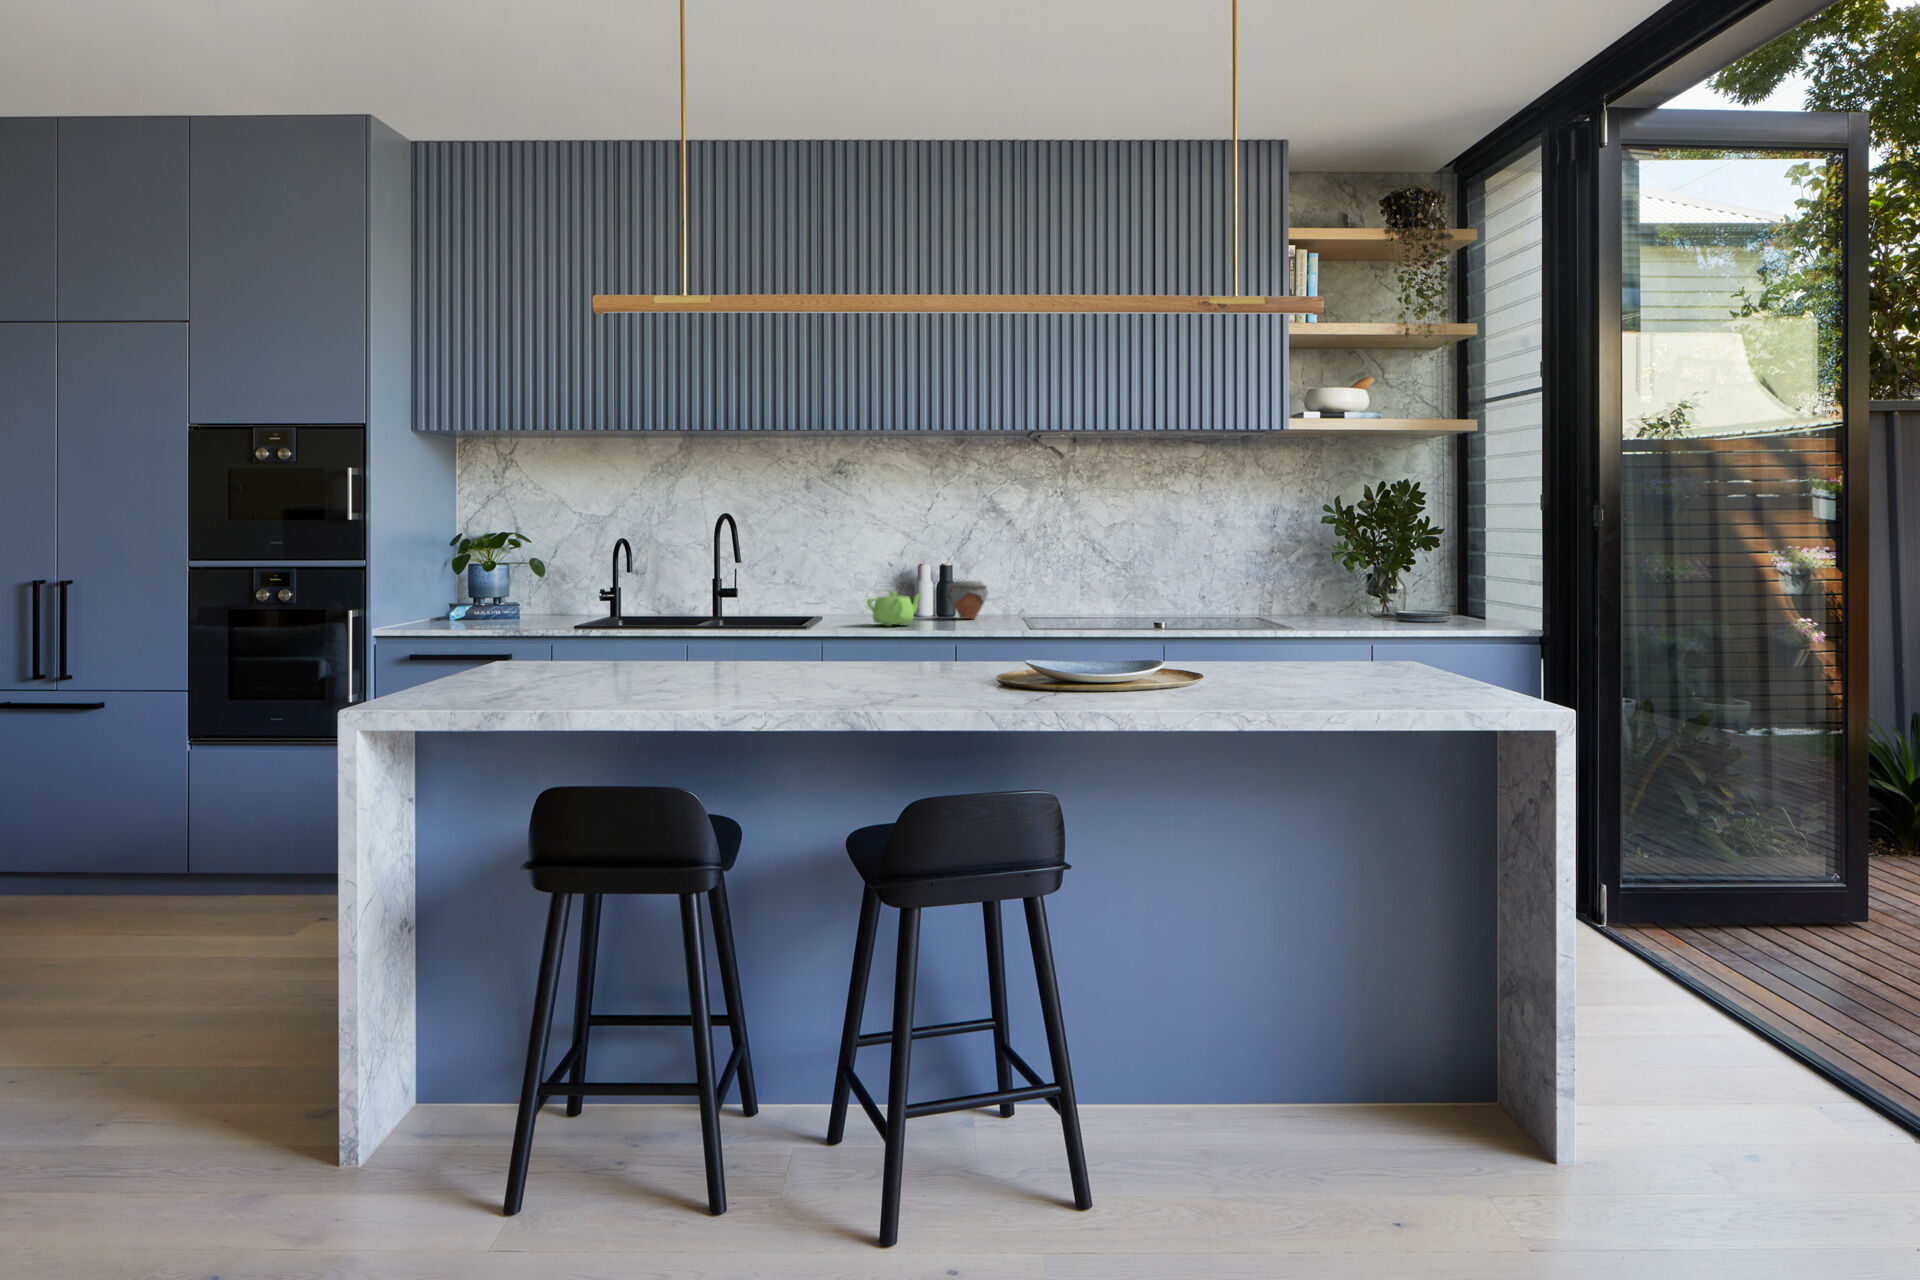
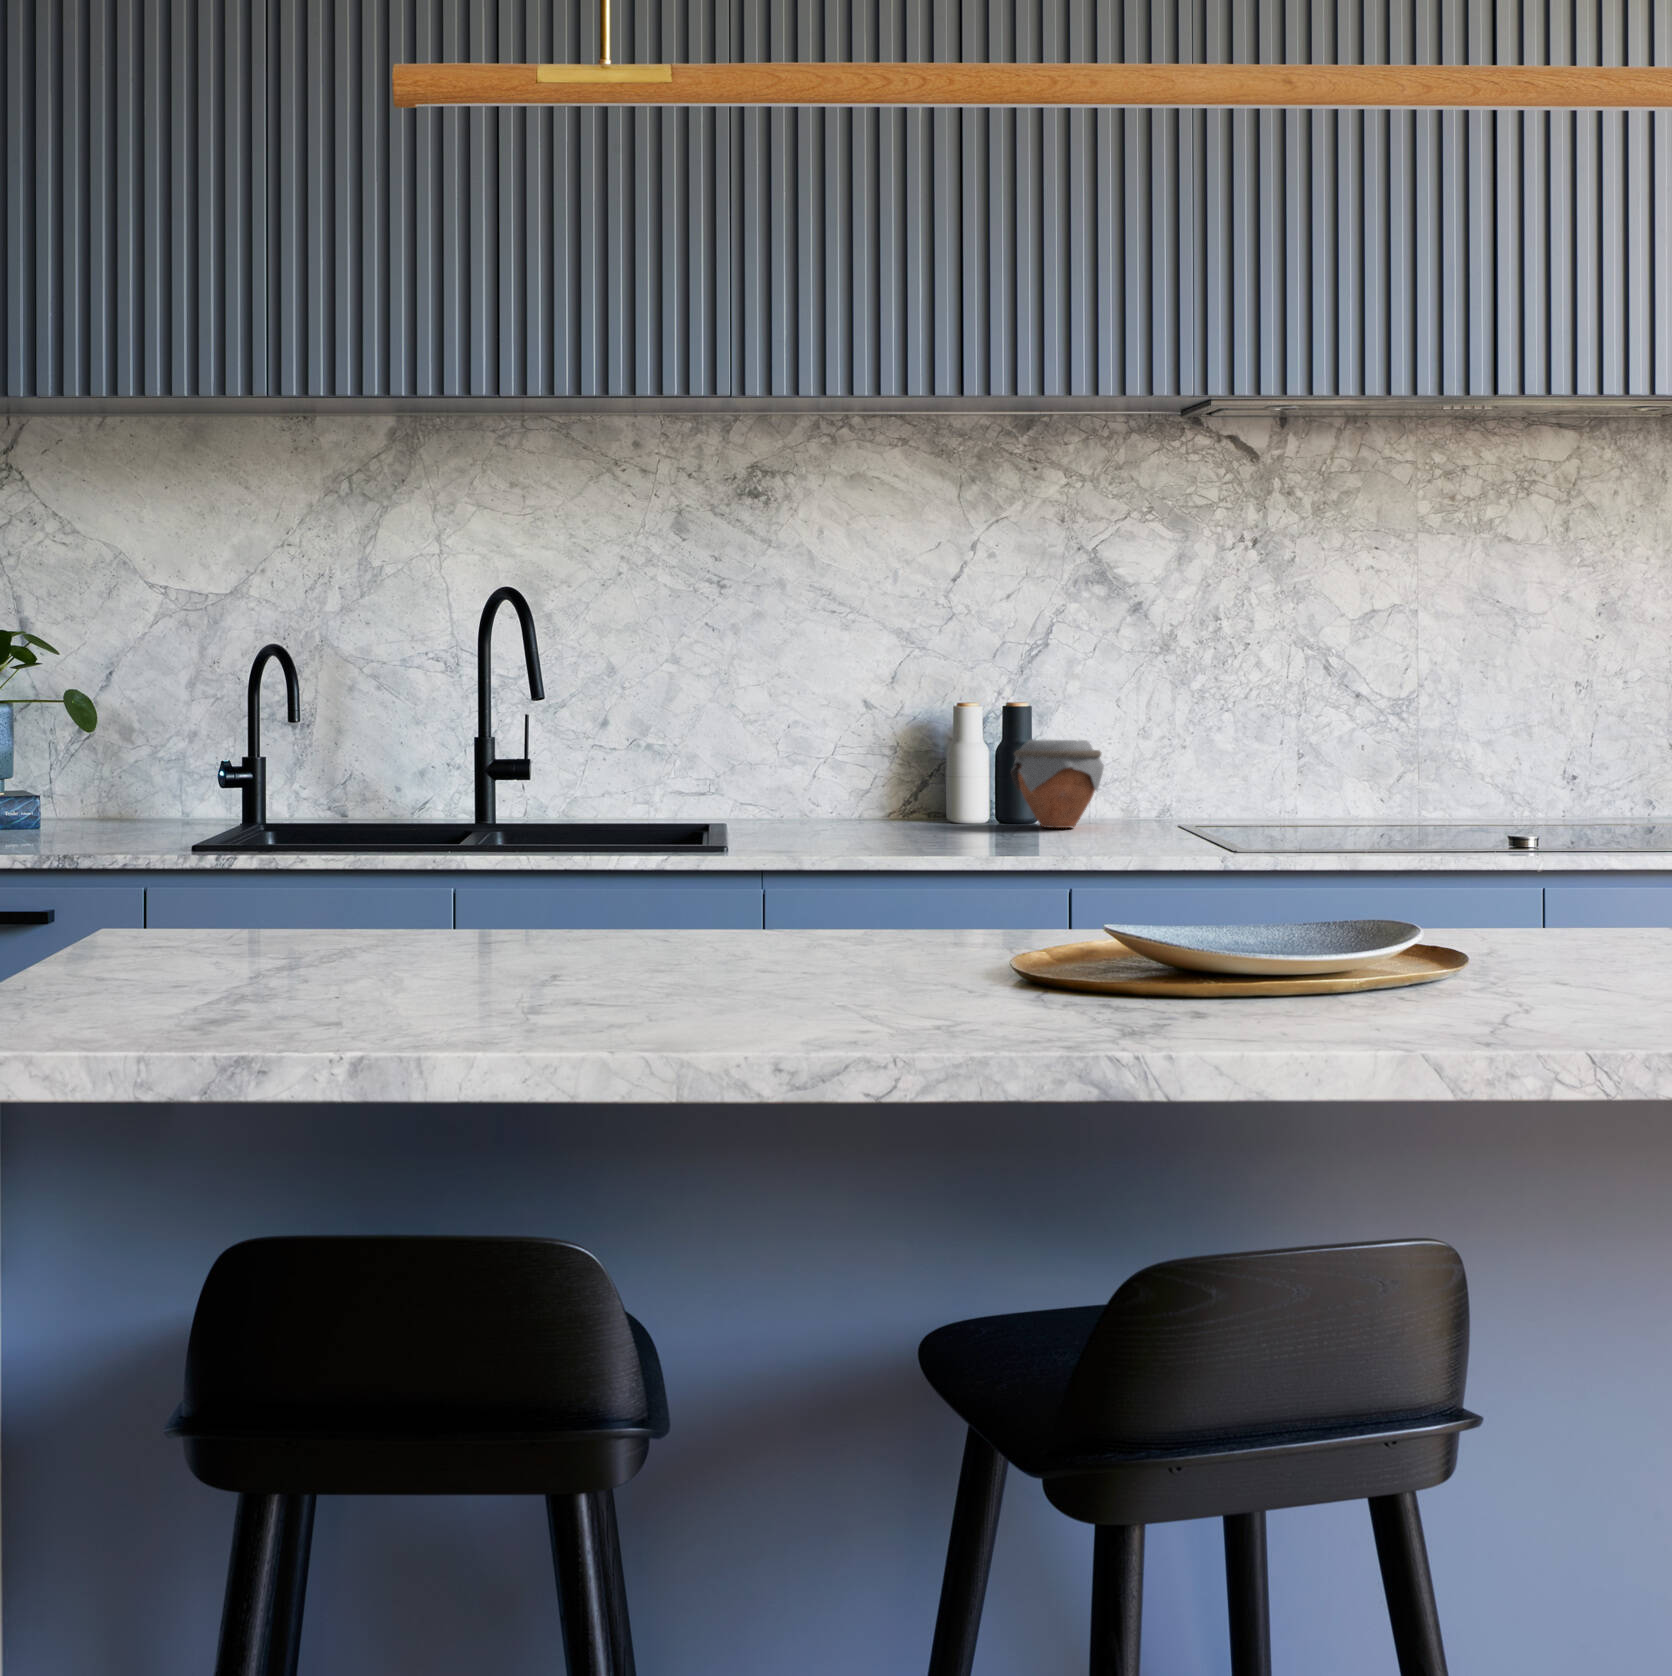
teapot: present [867,591,921,626] -> none [840,766,969,846]

